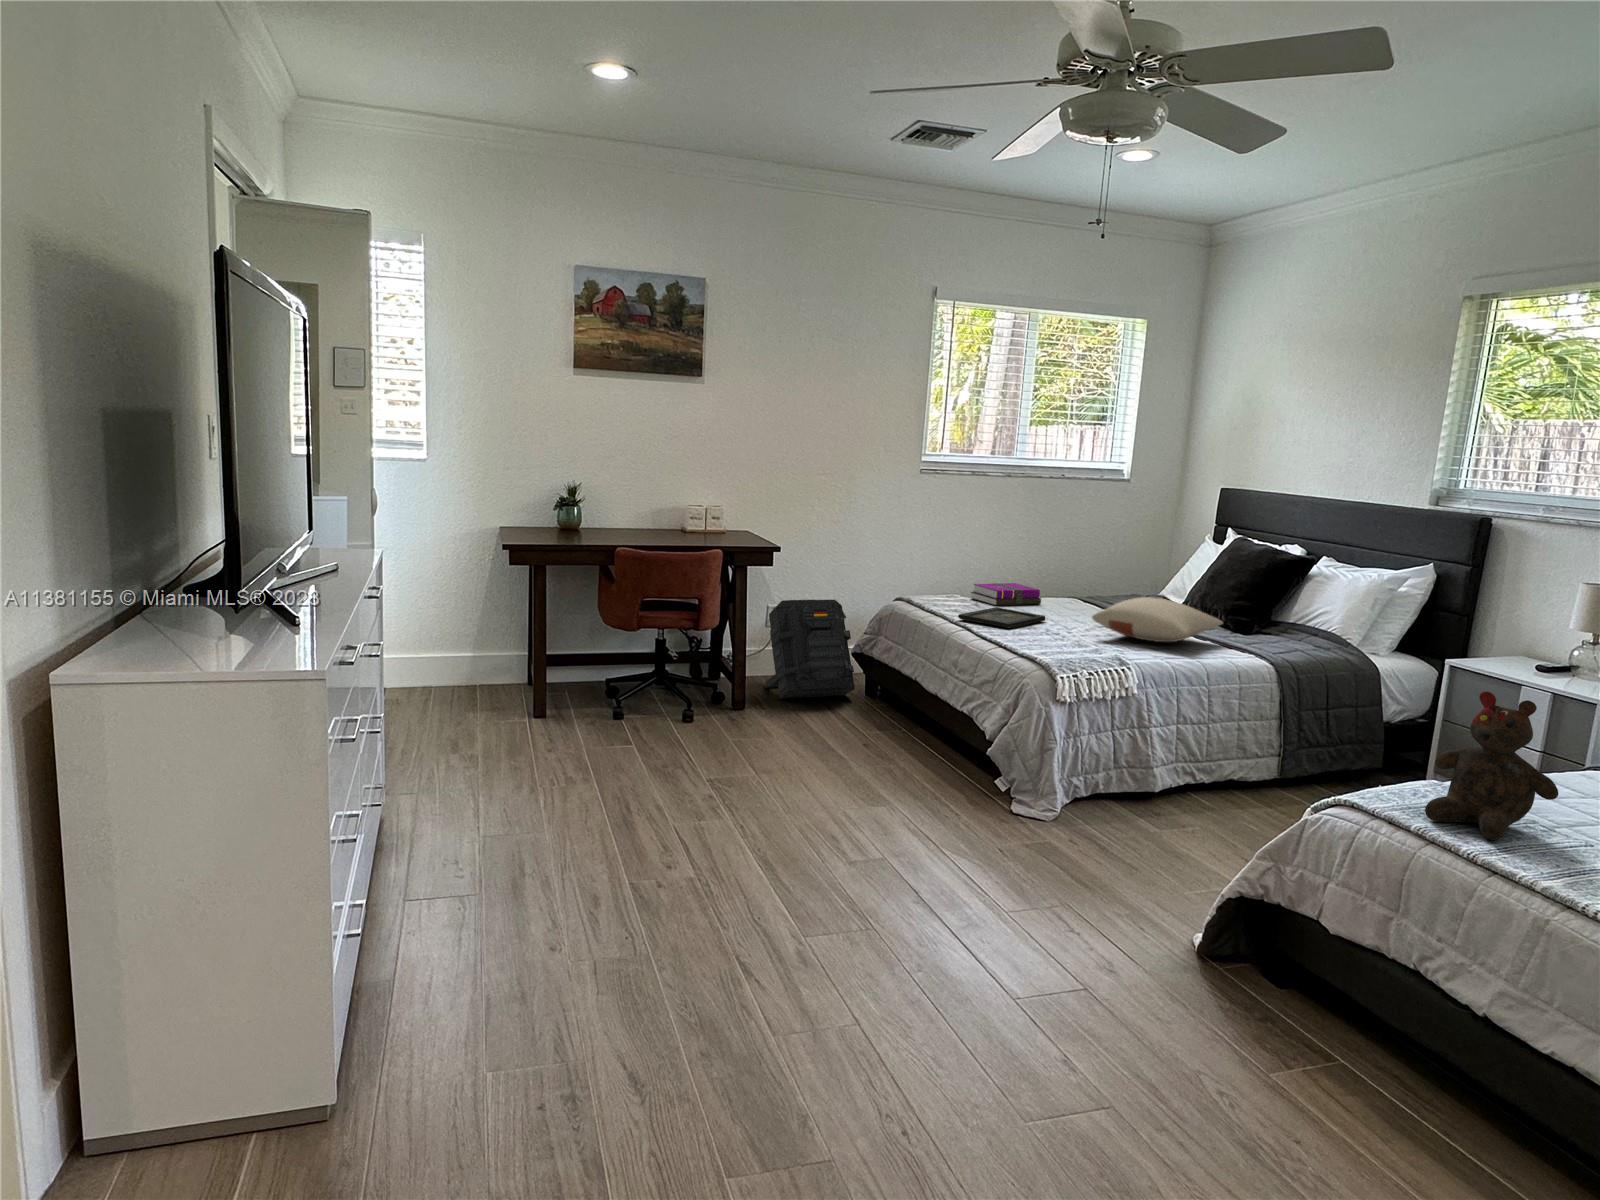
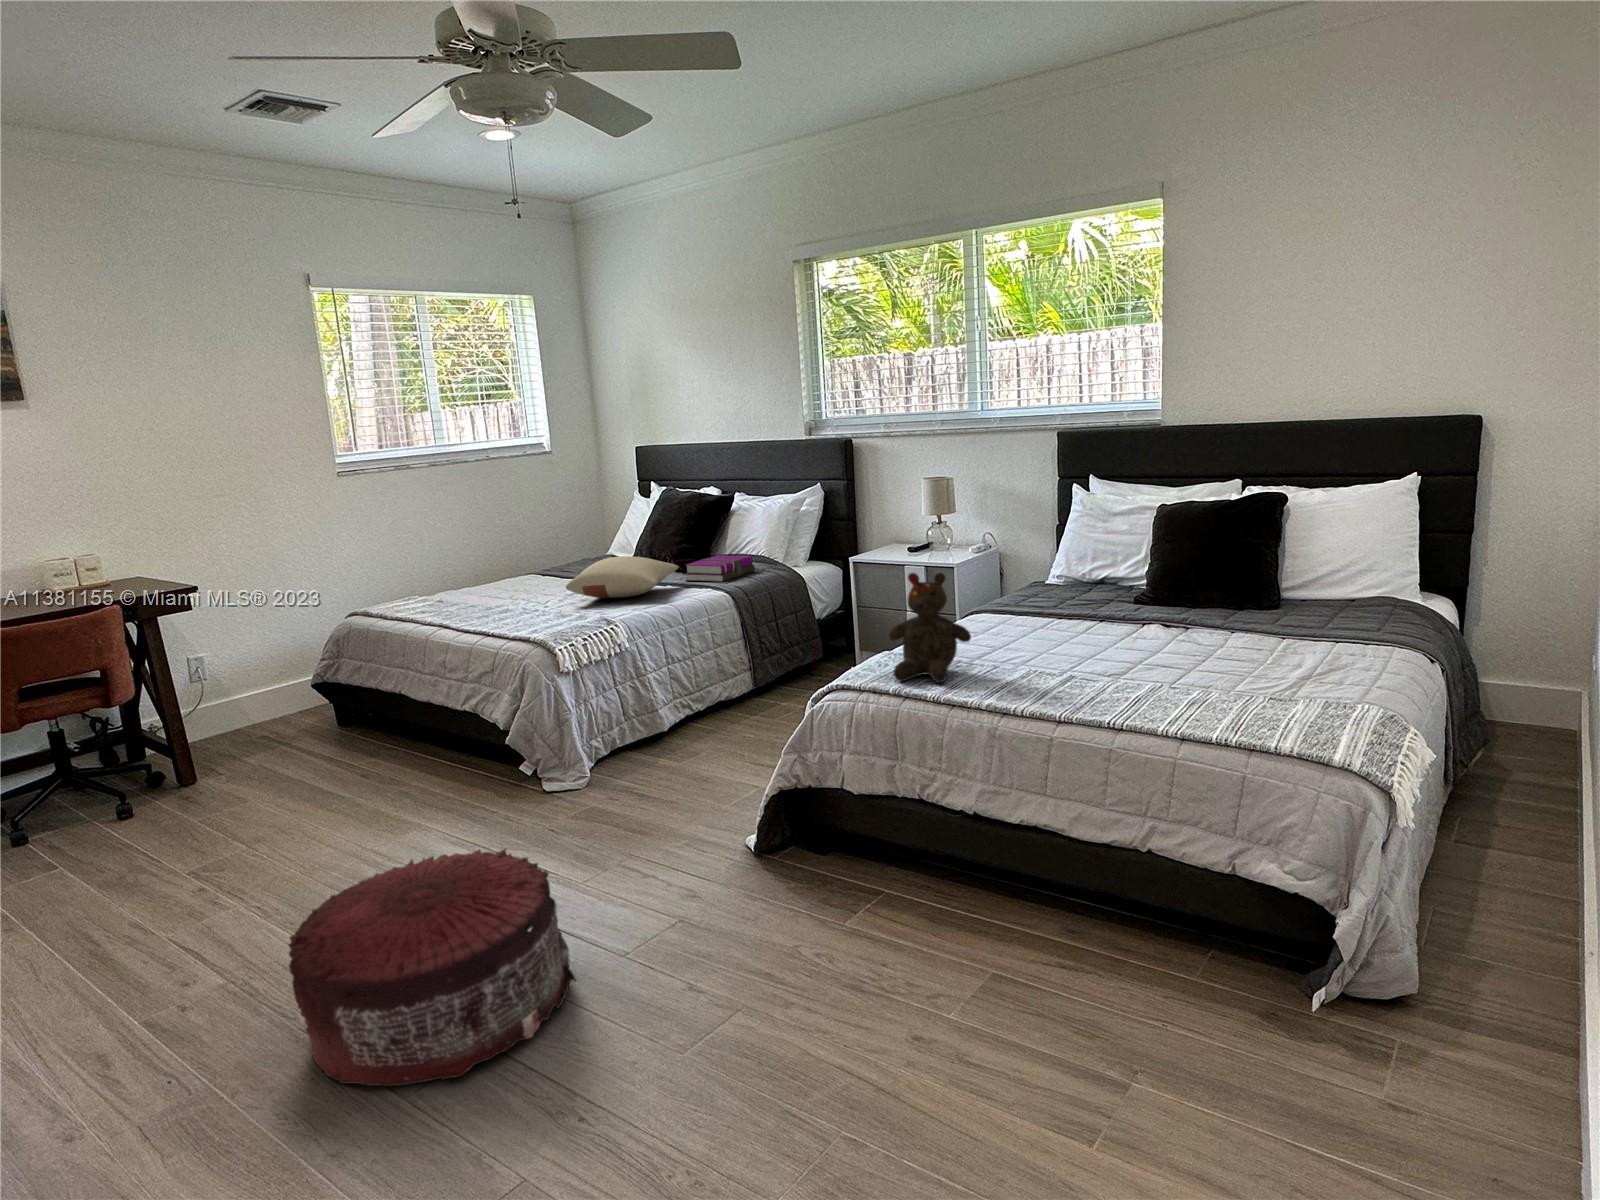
notebook: present [971,583,1041,606] -> present [685,555,755,582]
backpack: present [766,600,855,698] -> none [194,632,325,758]
tray: present [958,607,1045,628] -> none [429,597,517,619]
pouf: none [714,828,953,1043] -> present [289,849,575,1086]

